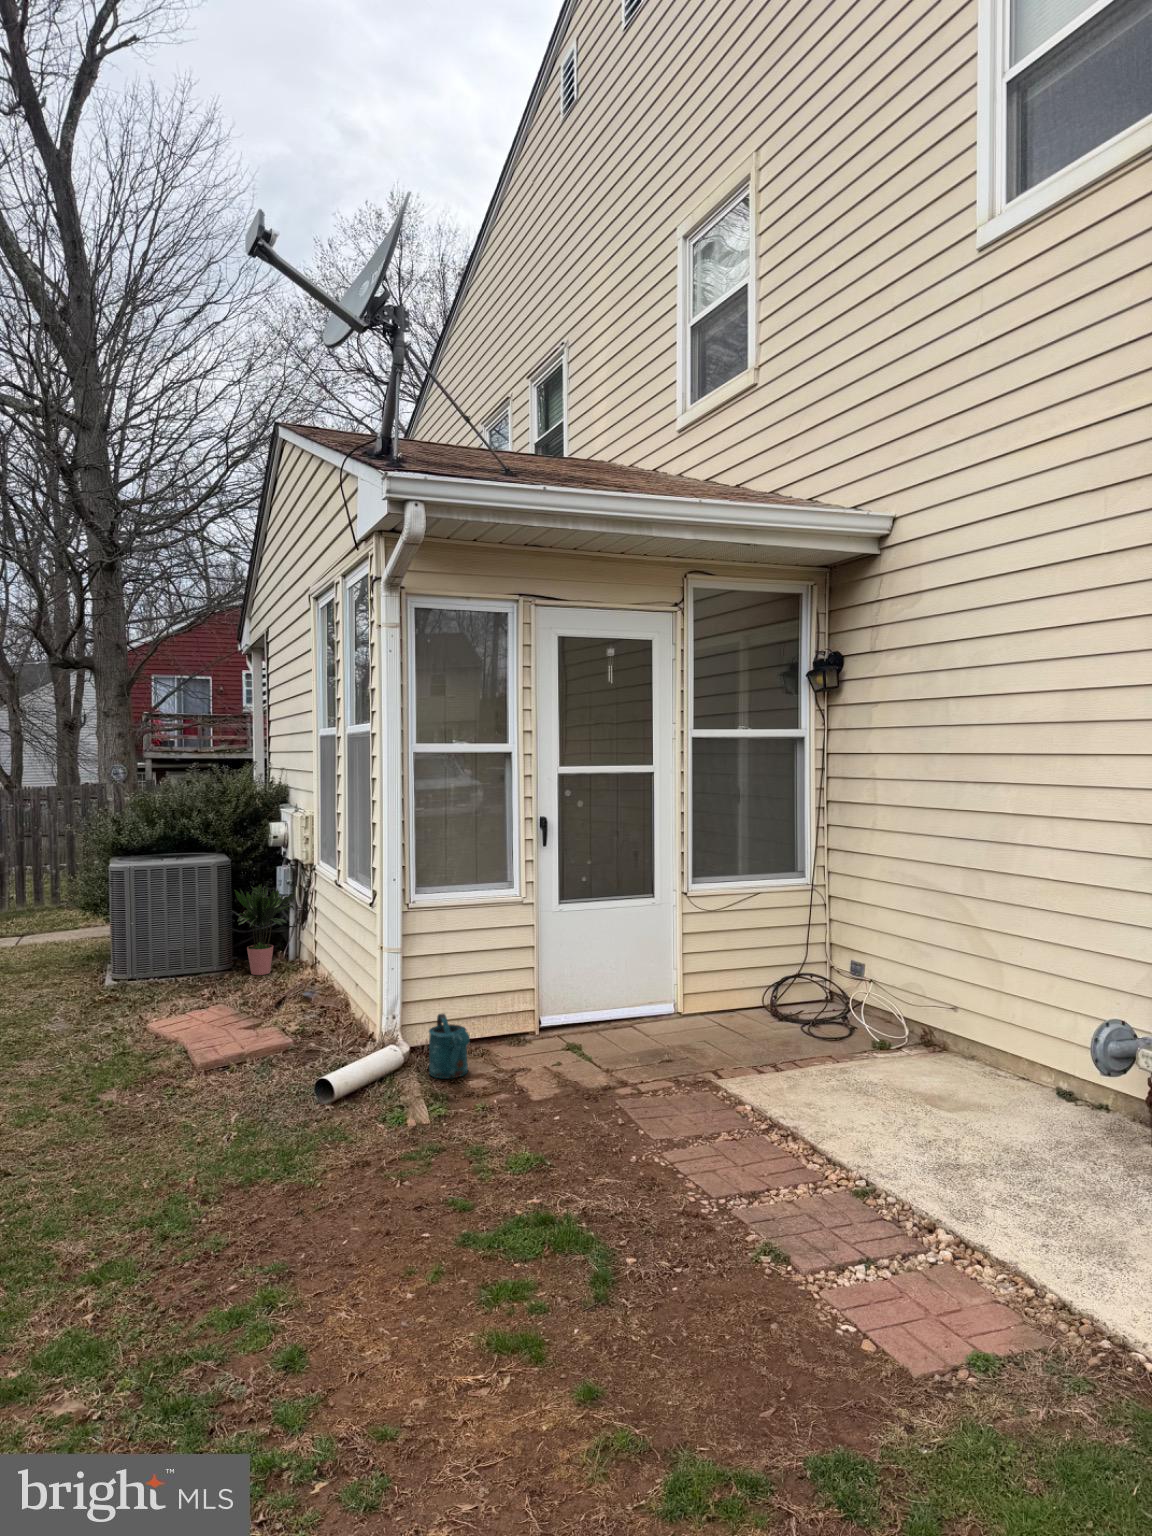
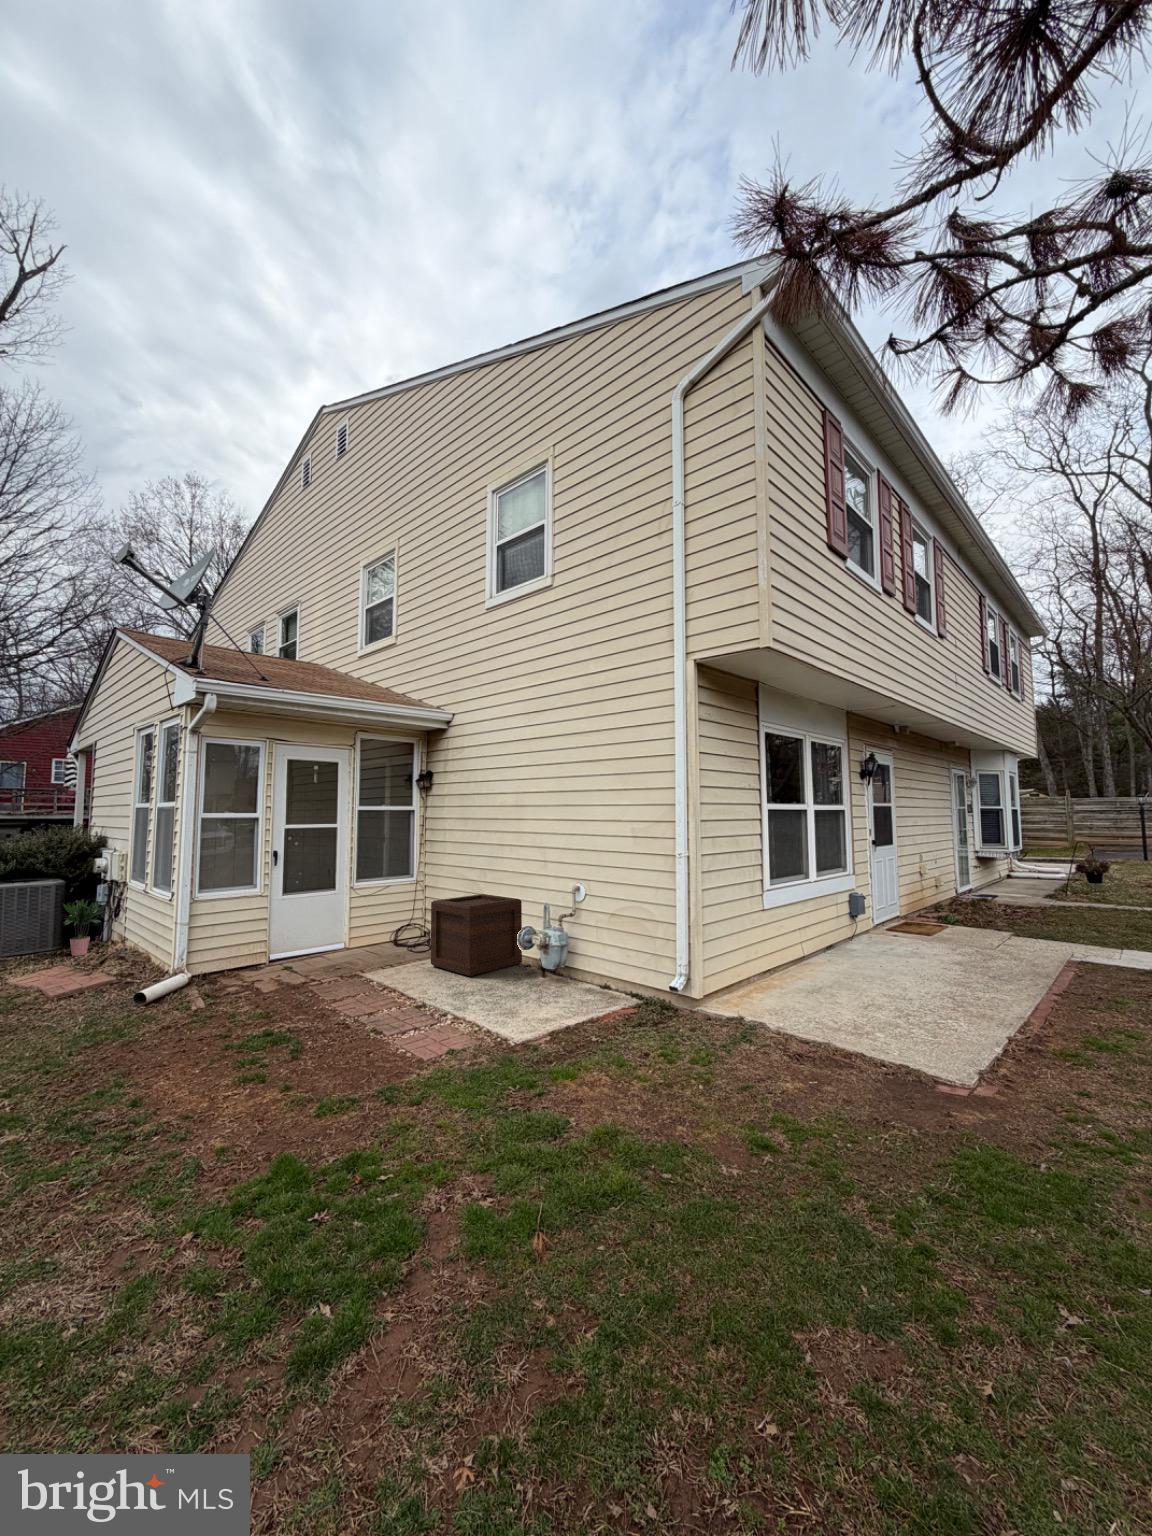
wooden crate: none [866,929,1098,1133] -> present [431,894,522,976]
watering can: present [429,1014,470,1079] -> none [202,955,228,989]

